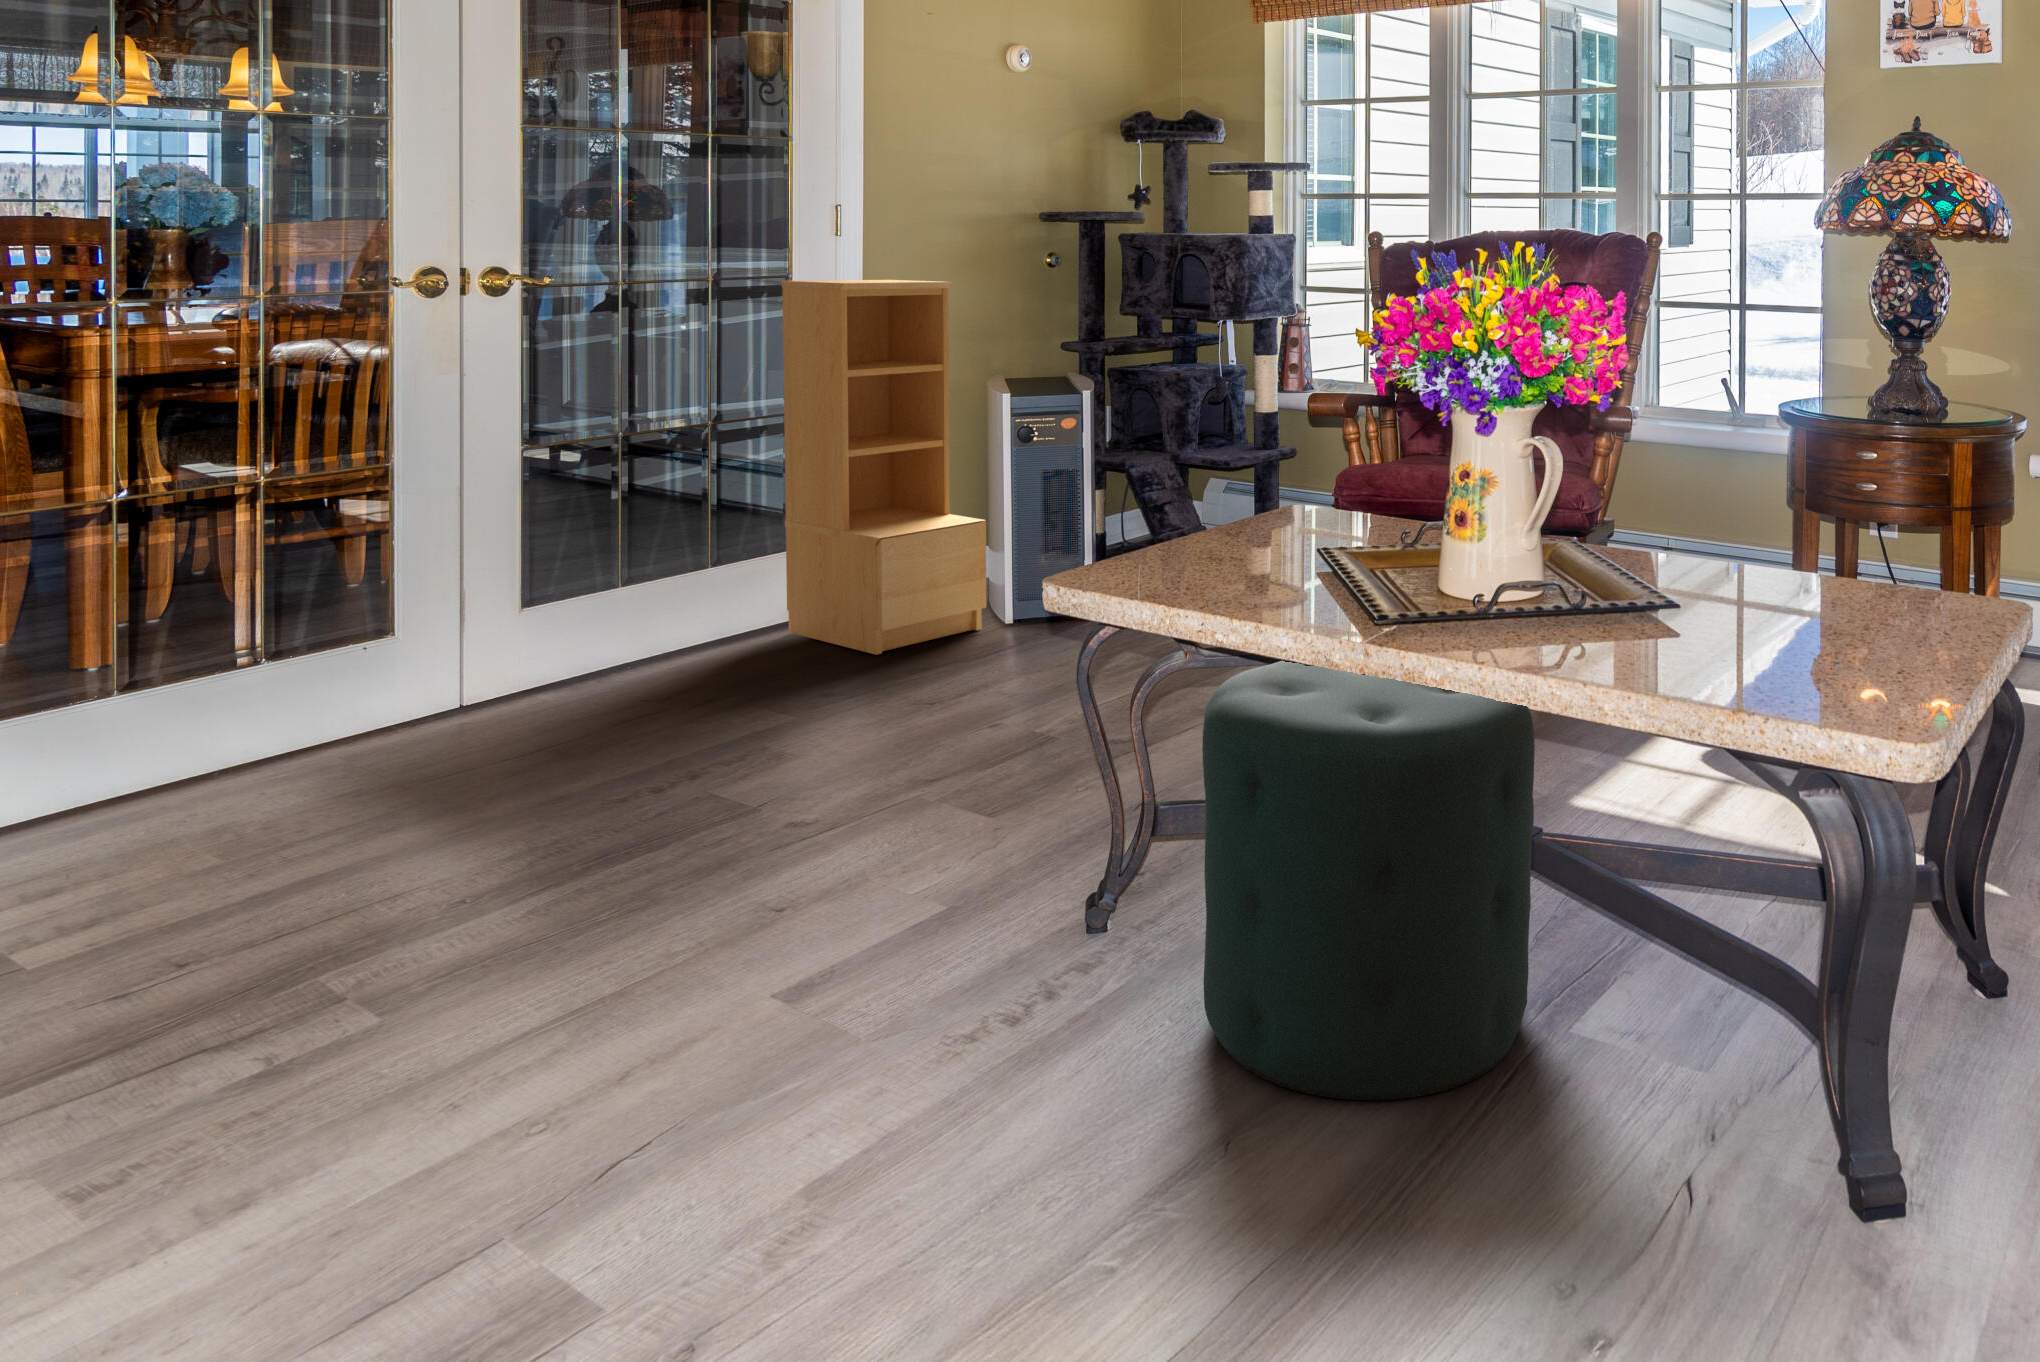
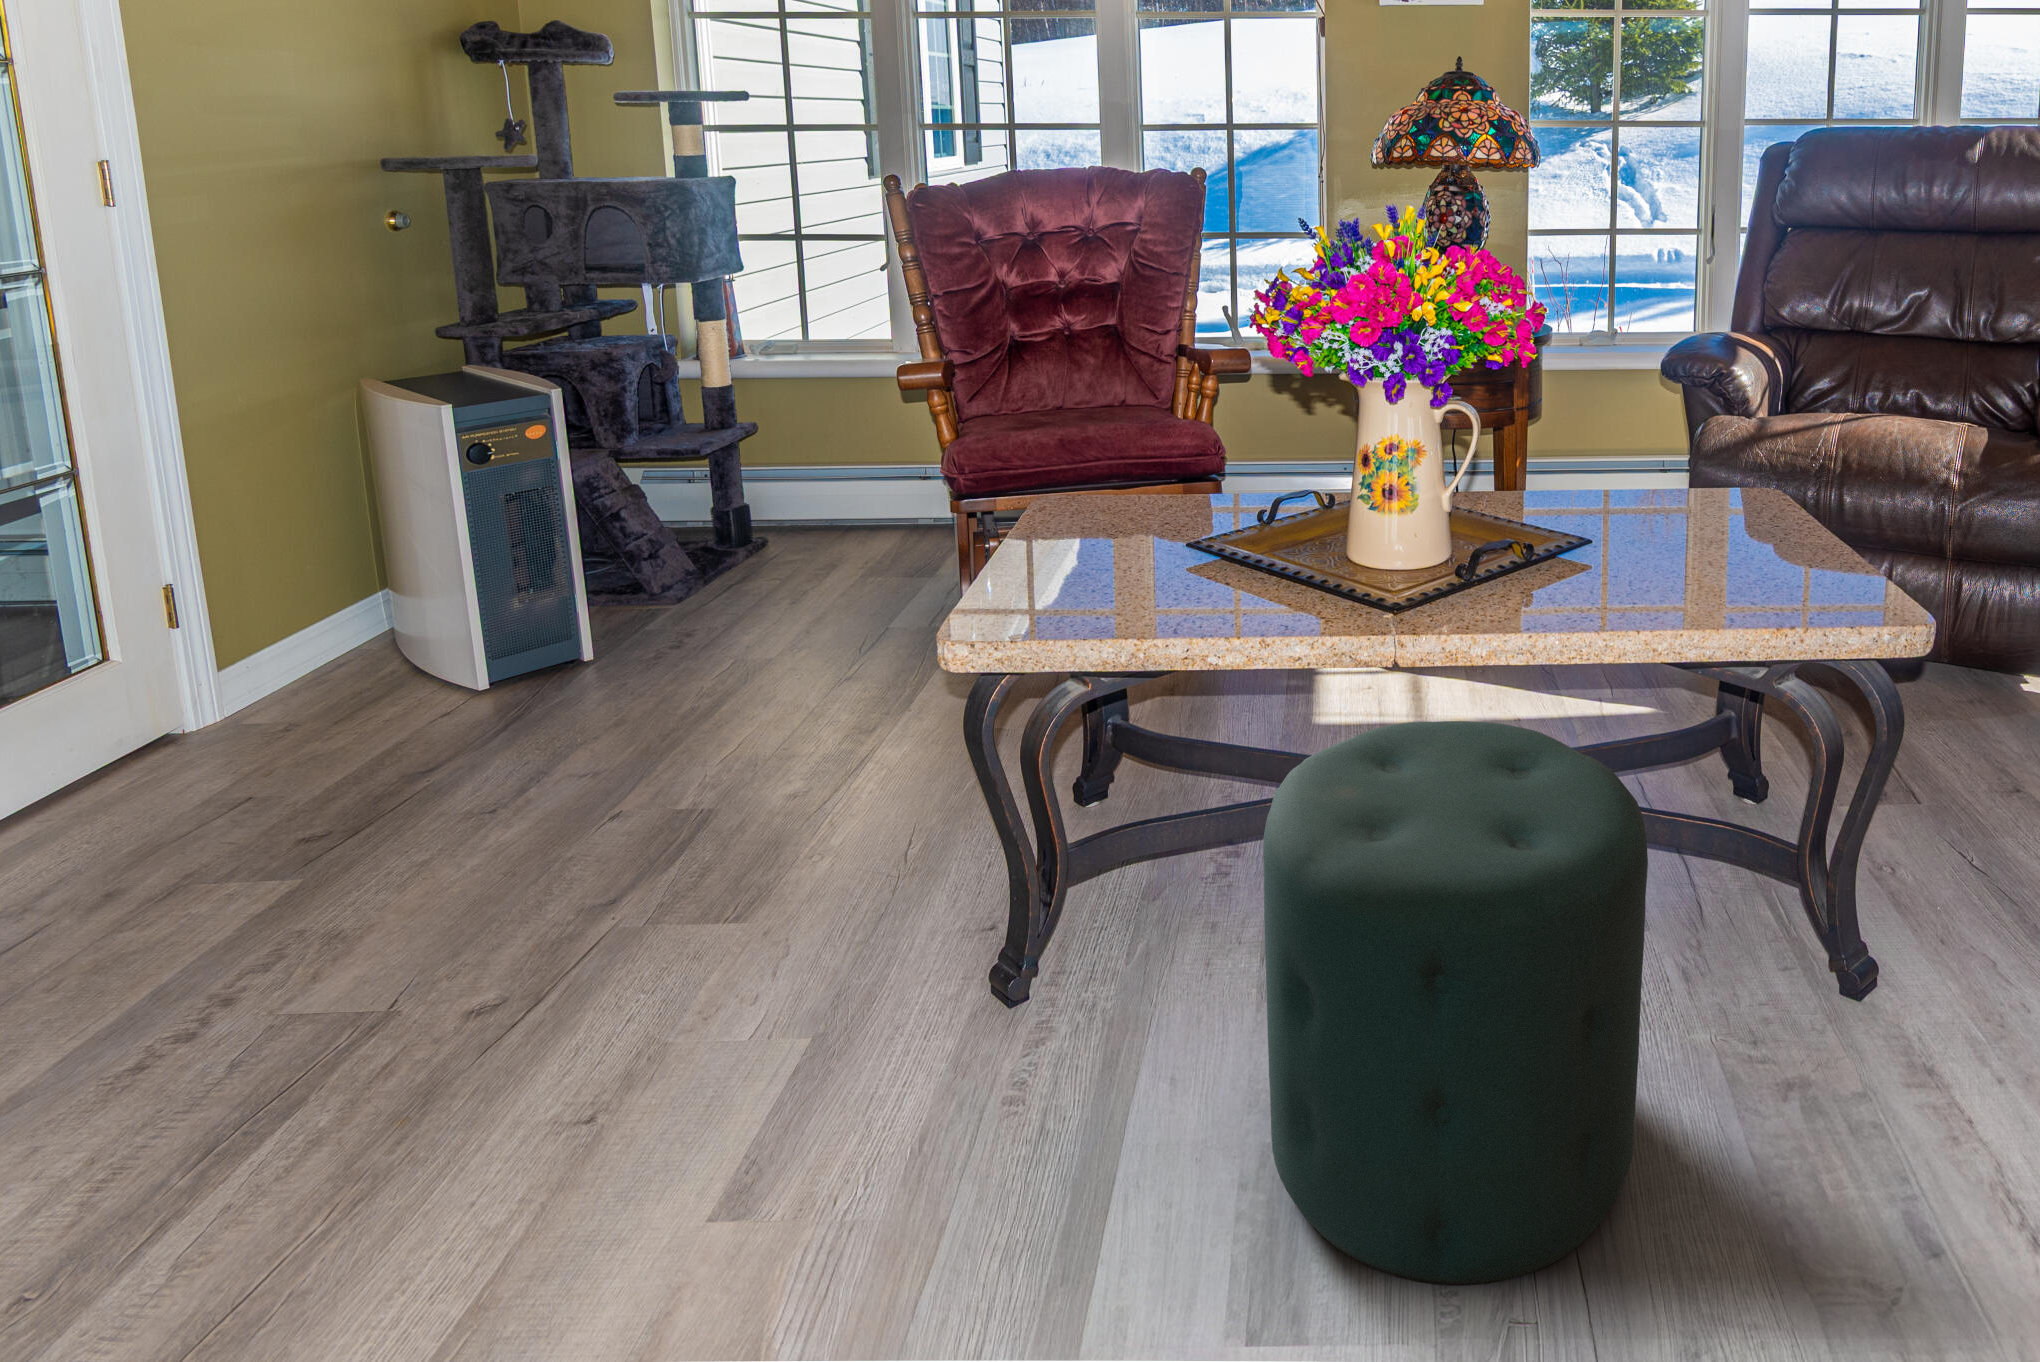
bookshelf: present [782,280,986,655] -> none [7,266,449,801]

